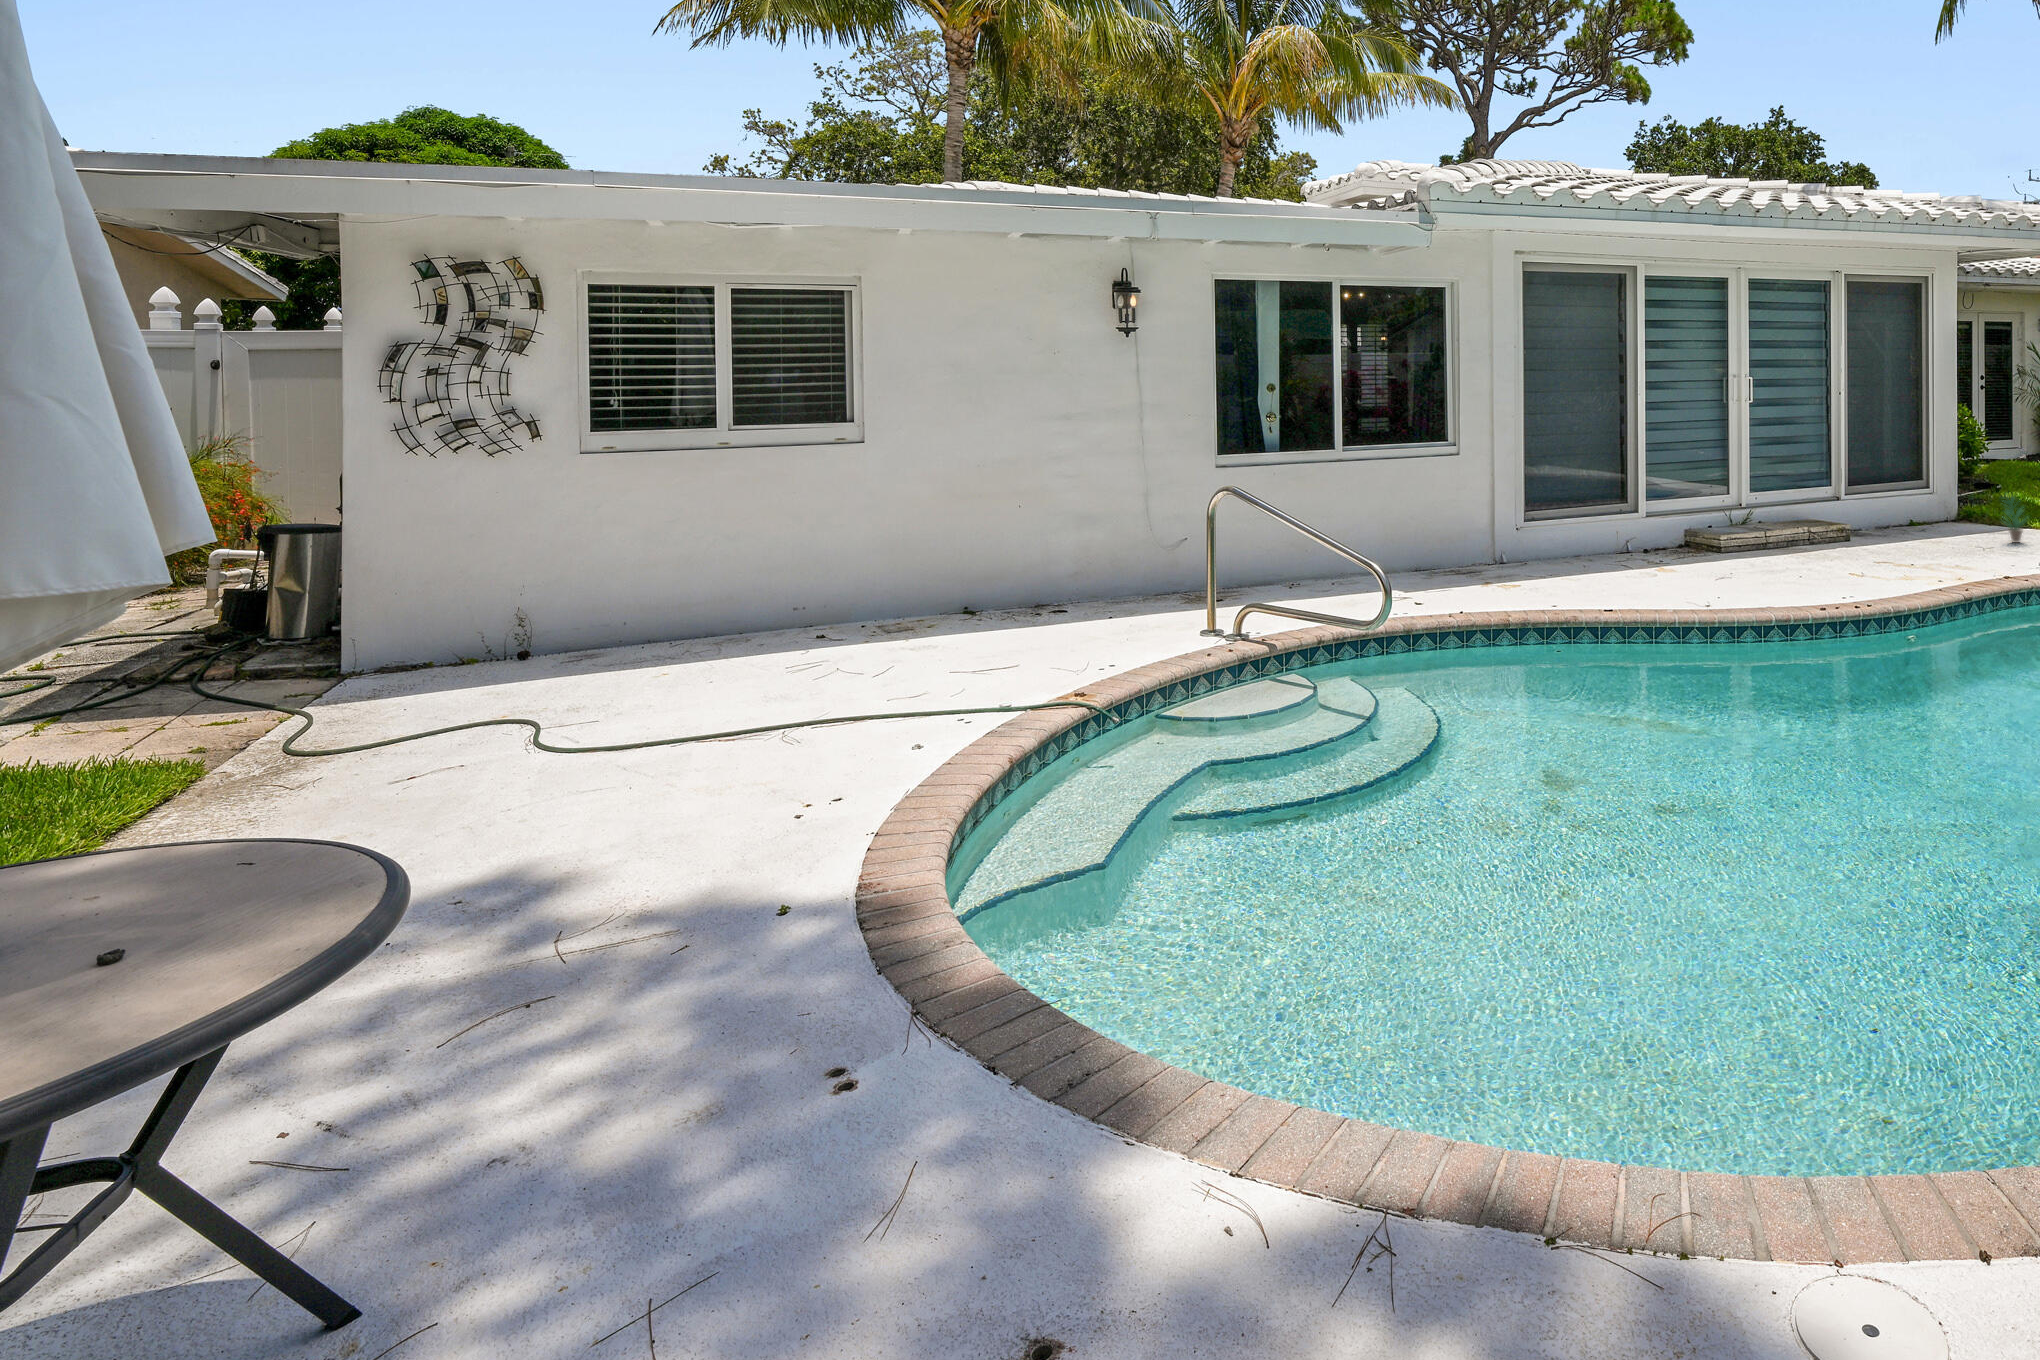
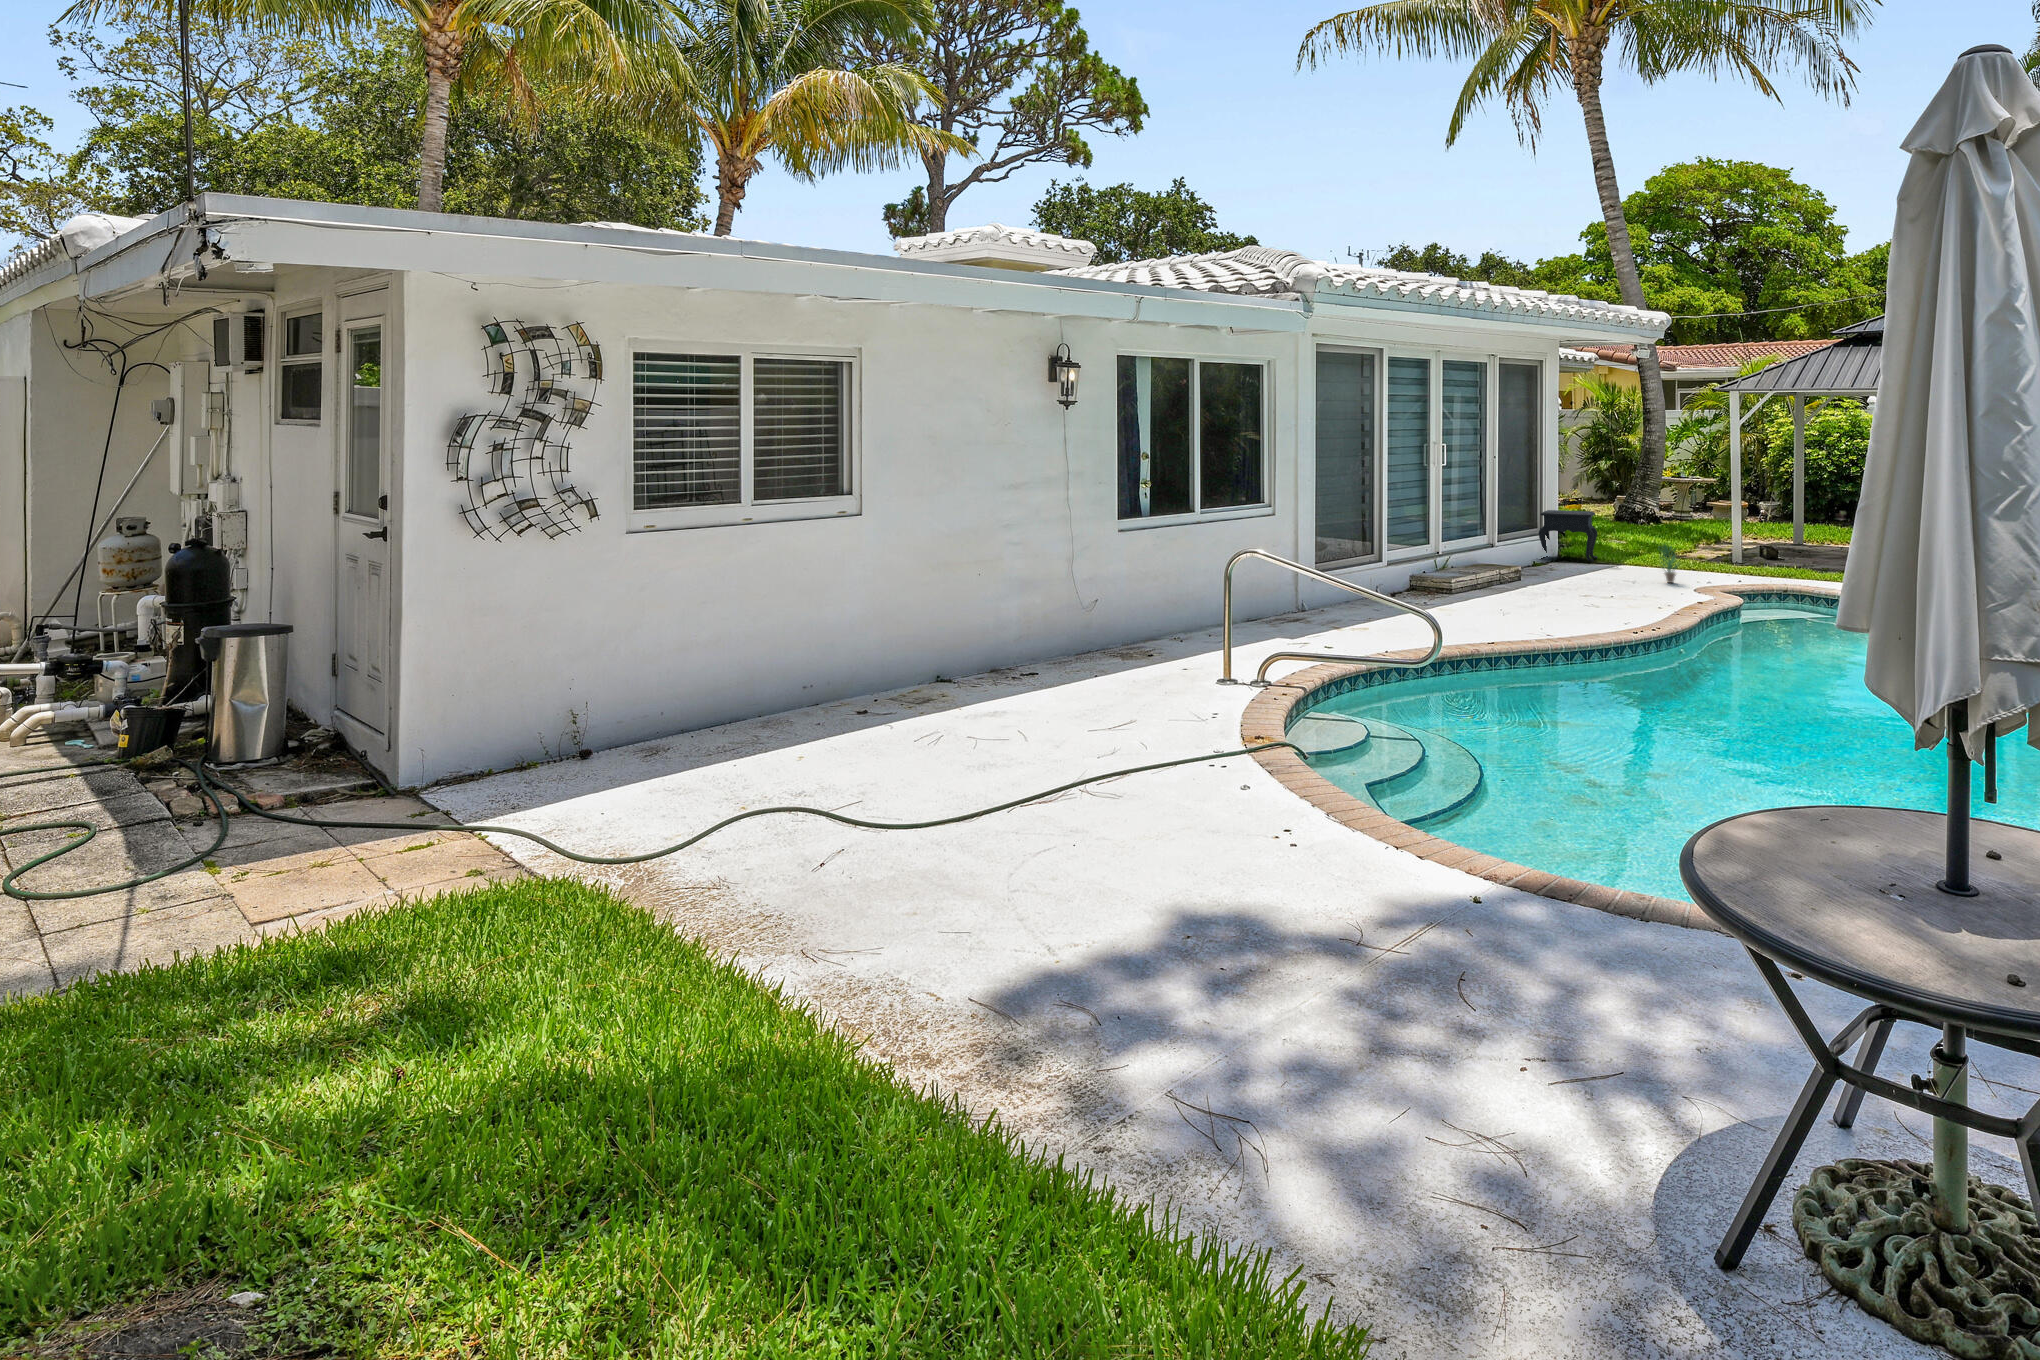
side table: none [1915,458,1992,520] -> present [1539,510,1598,562]

